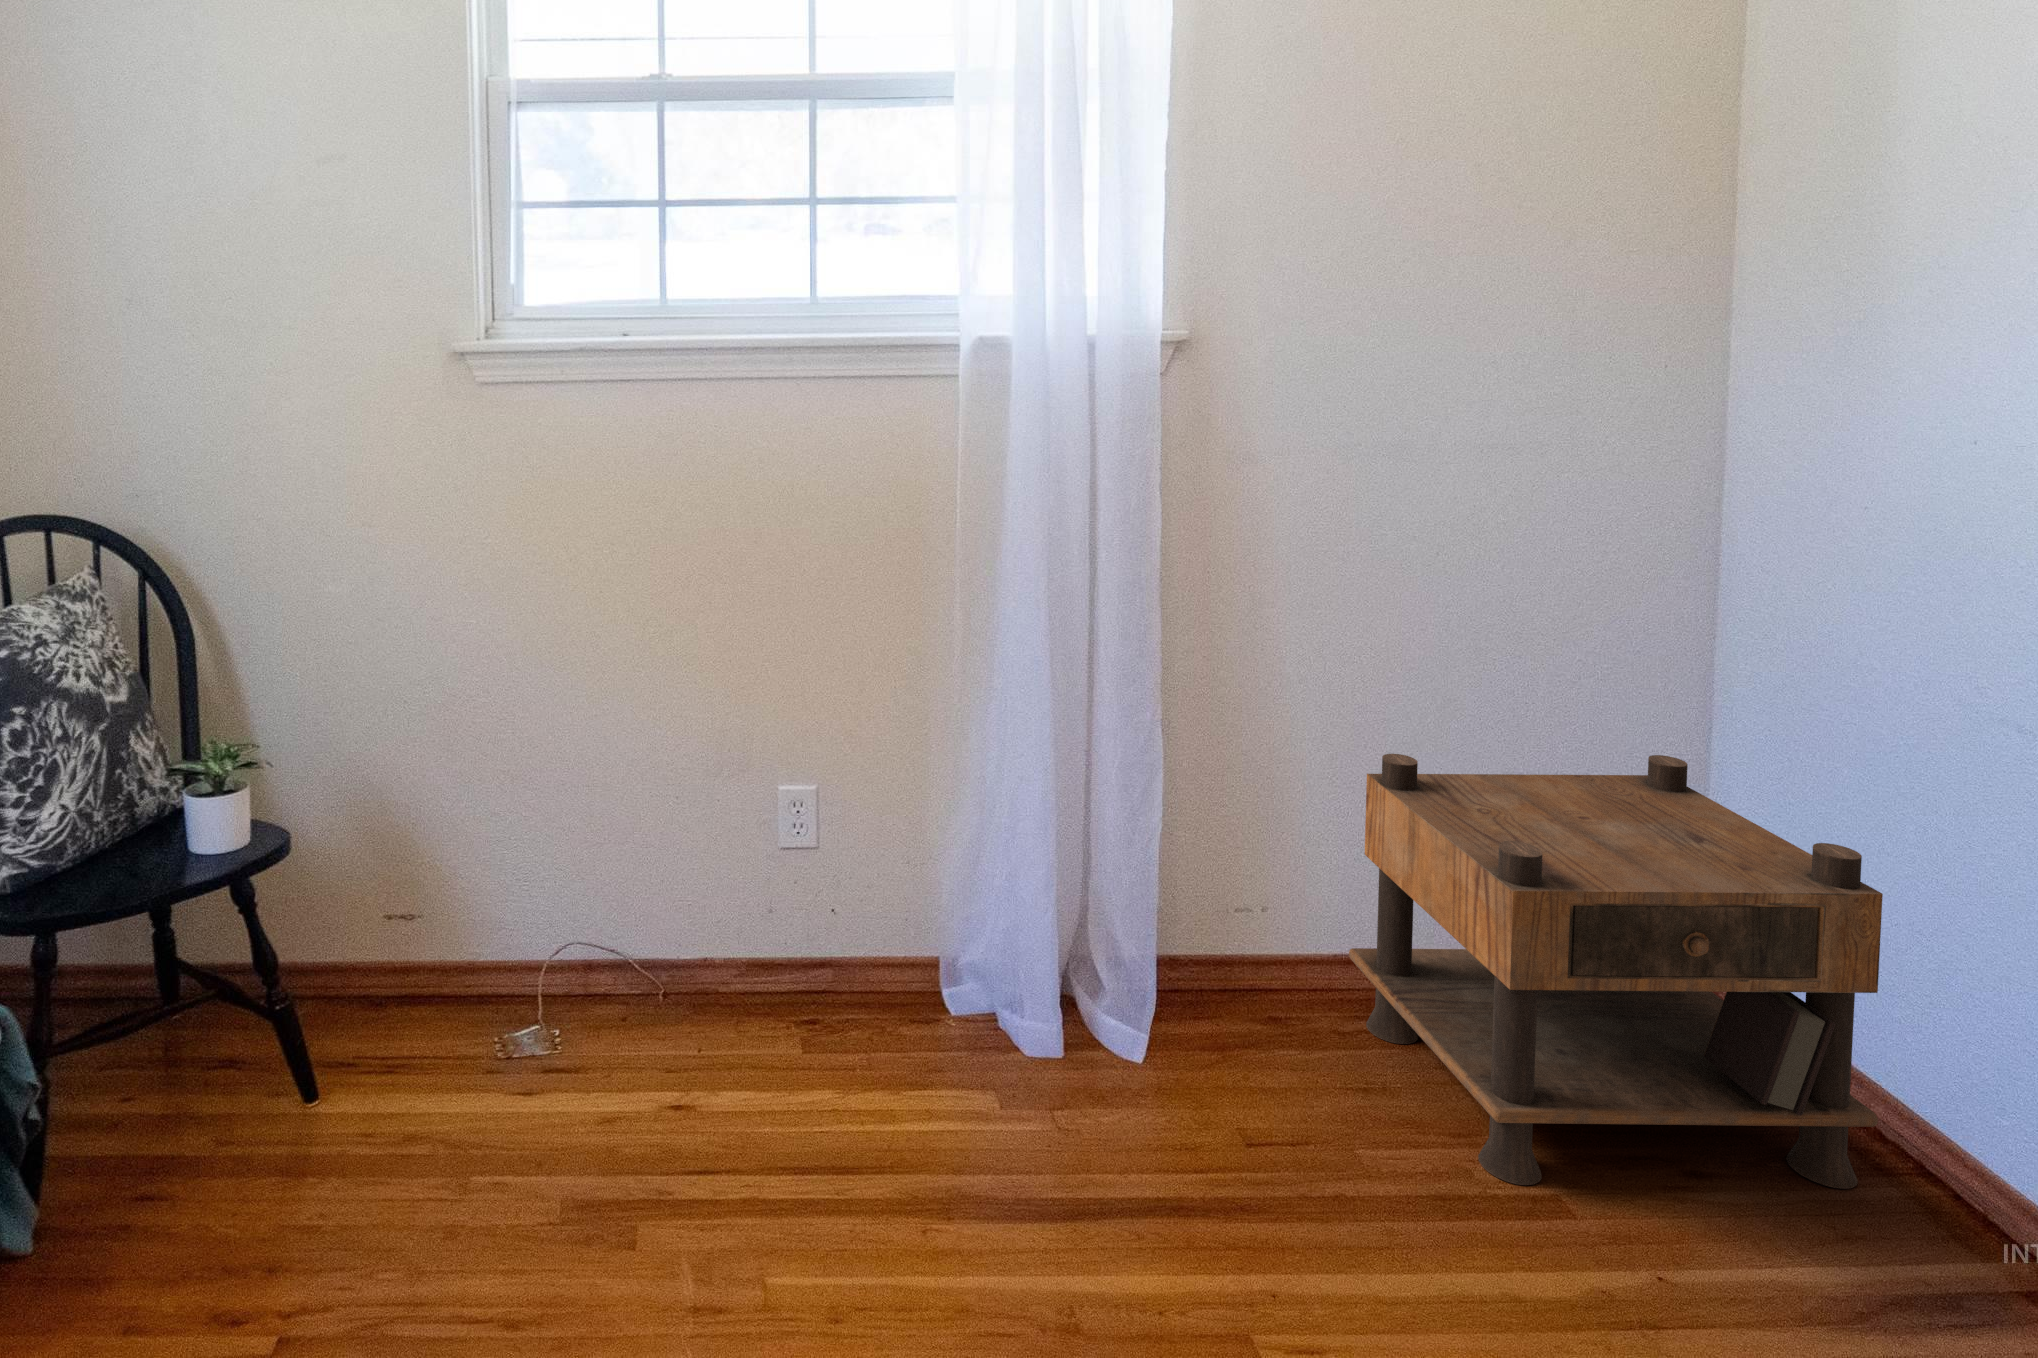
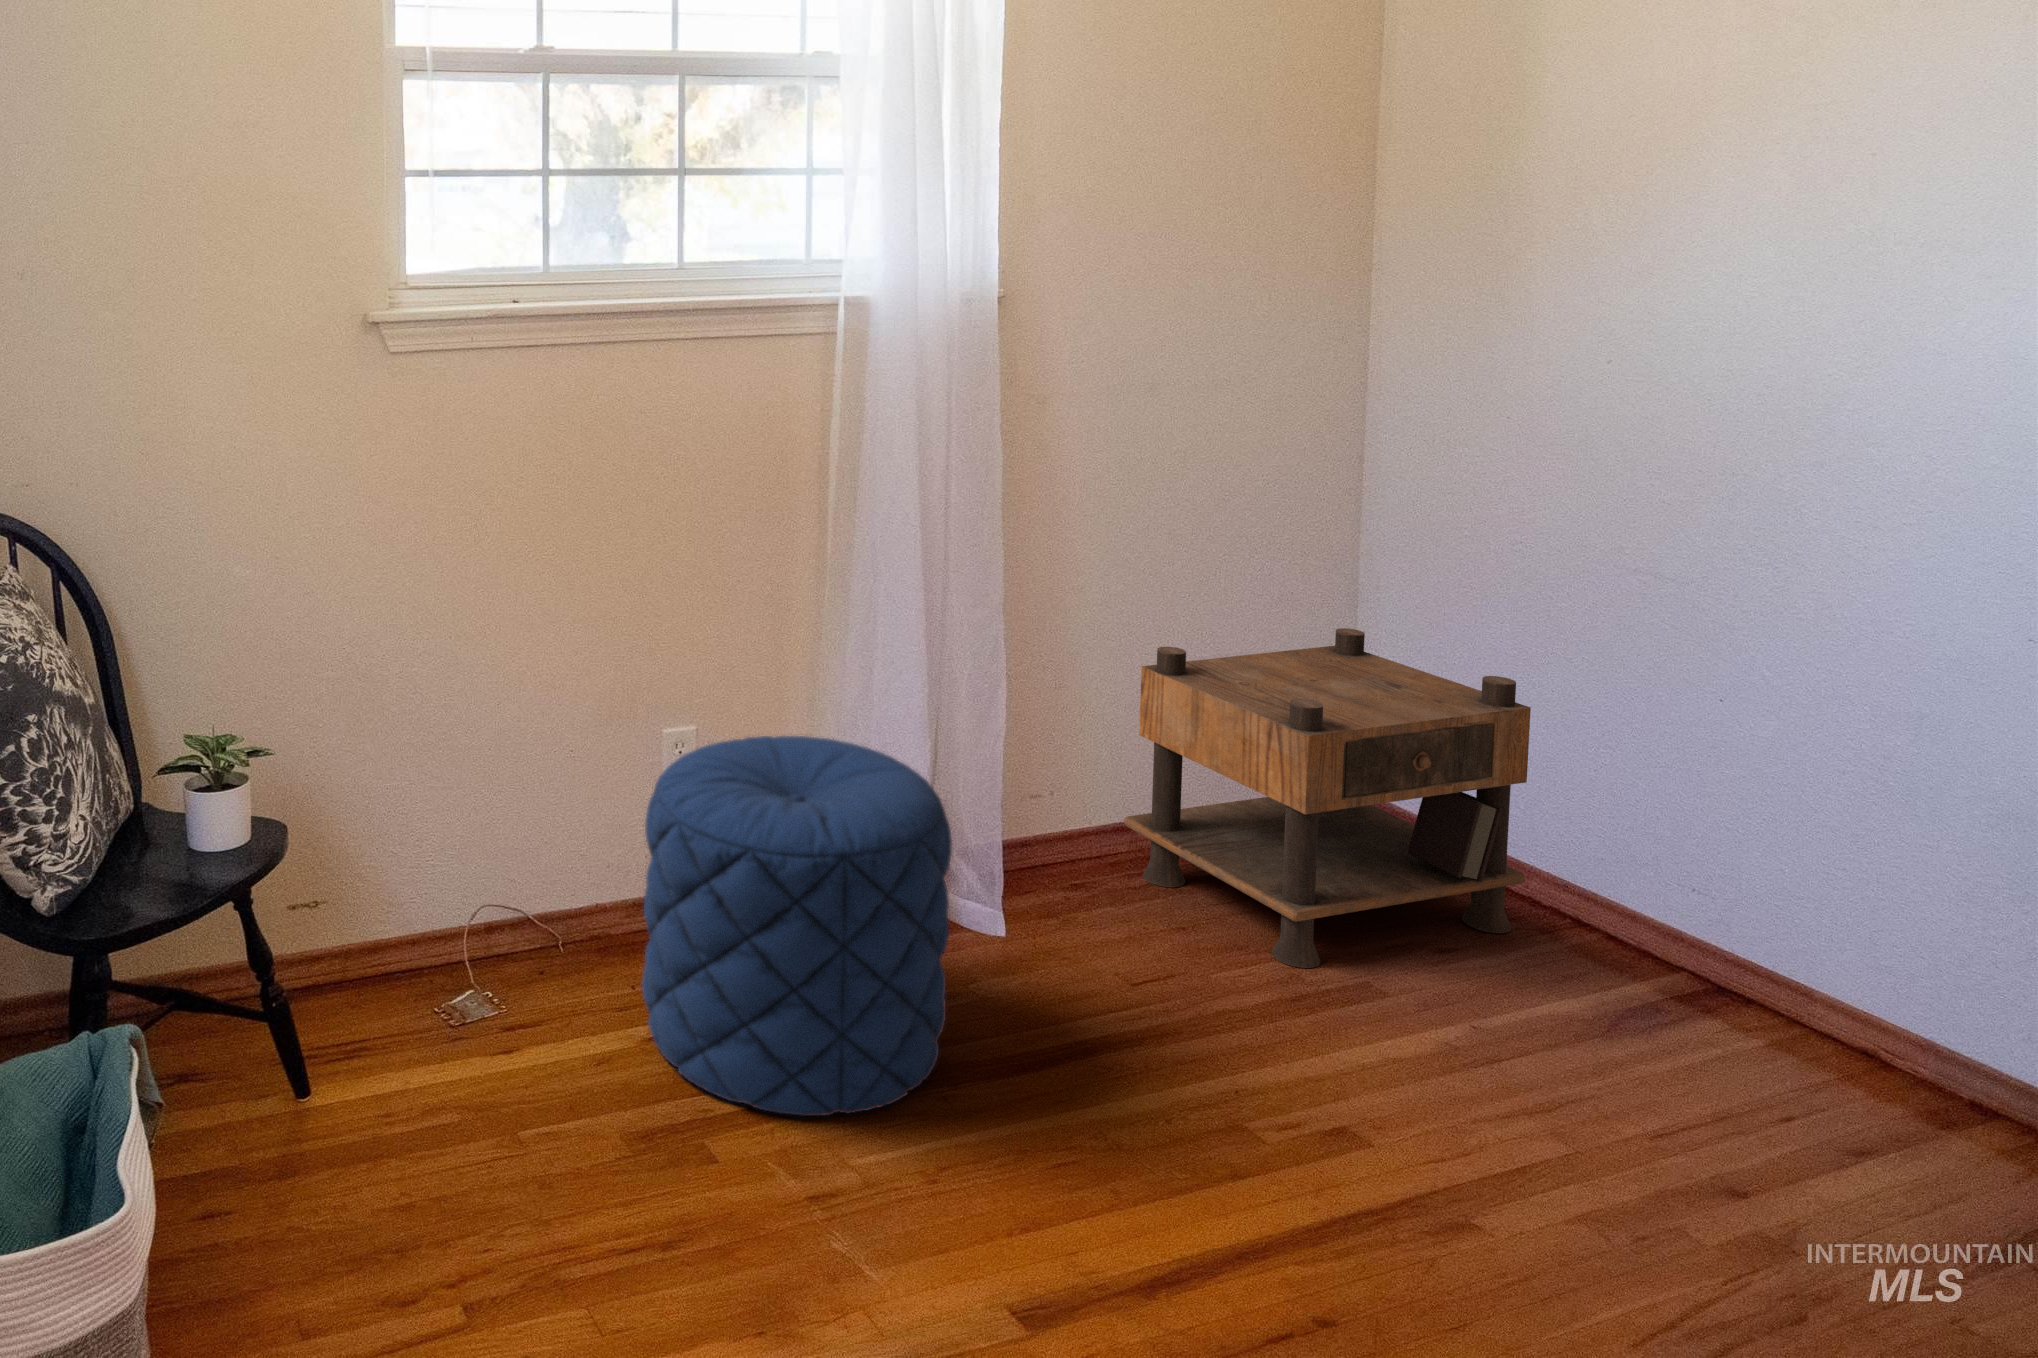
pouf: none [653,805,988,1258] -> present [642,736,952,1116]

